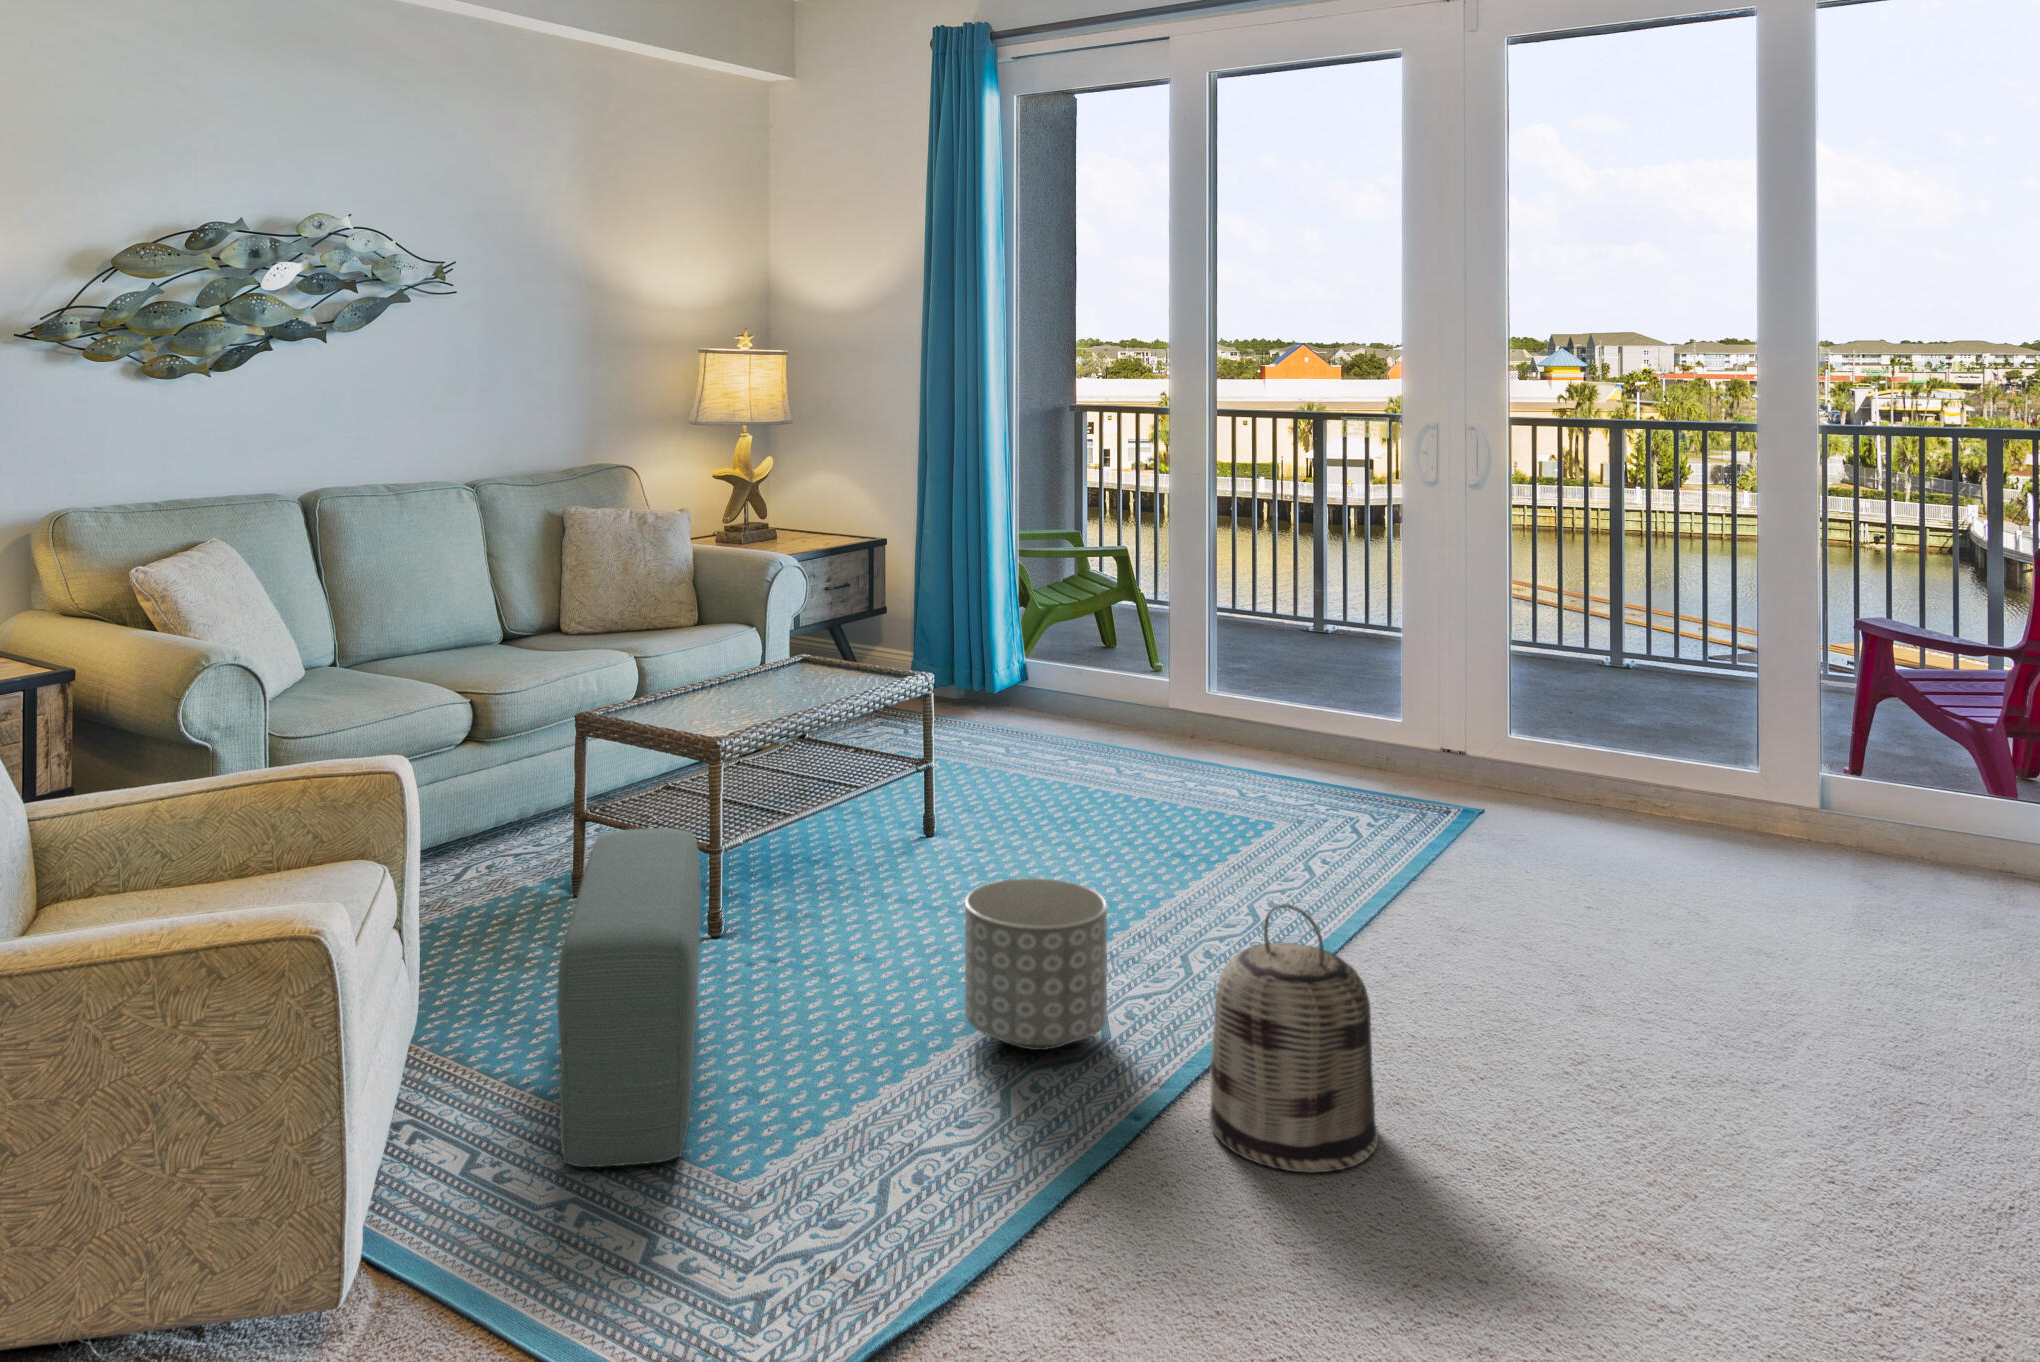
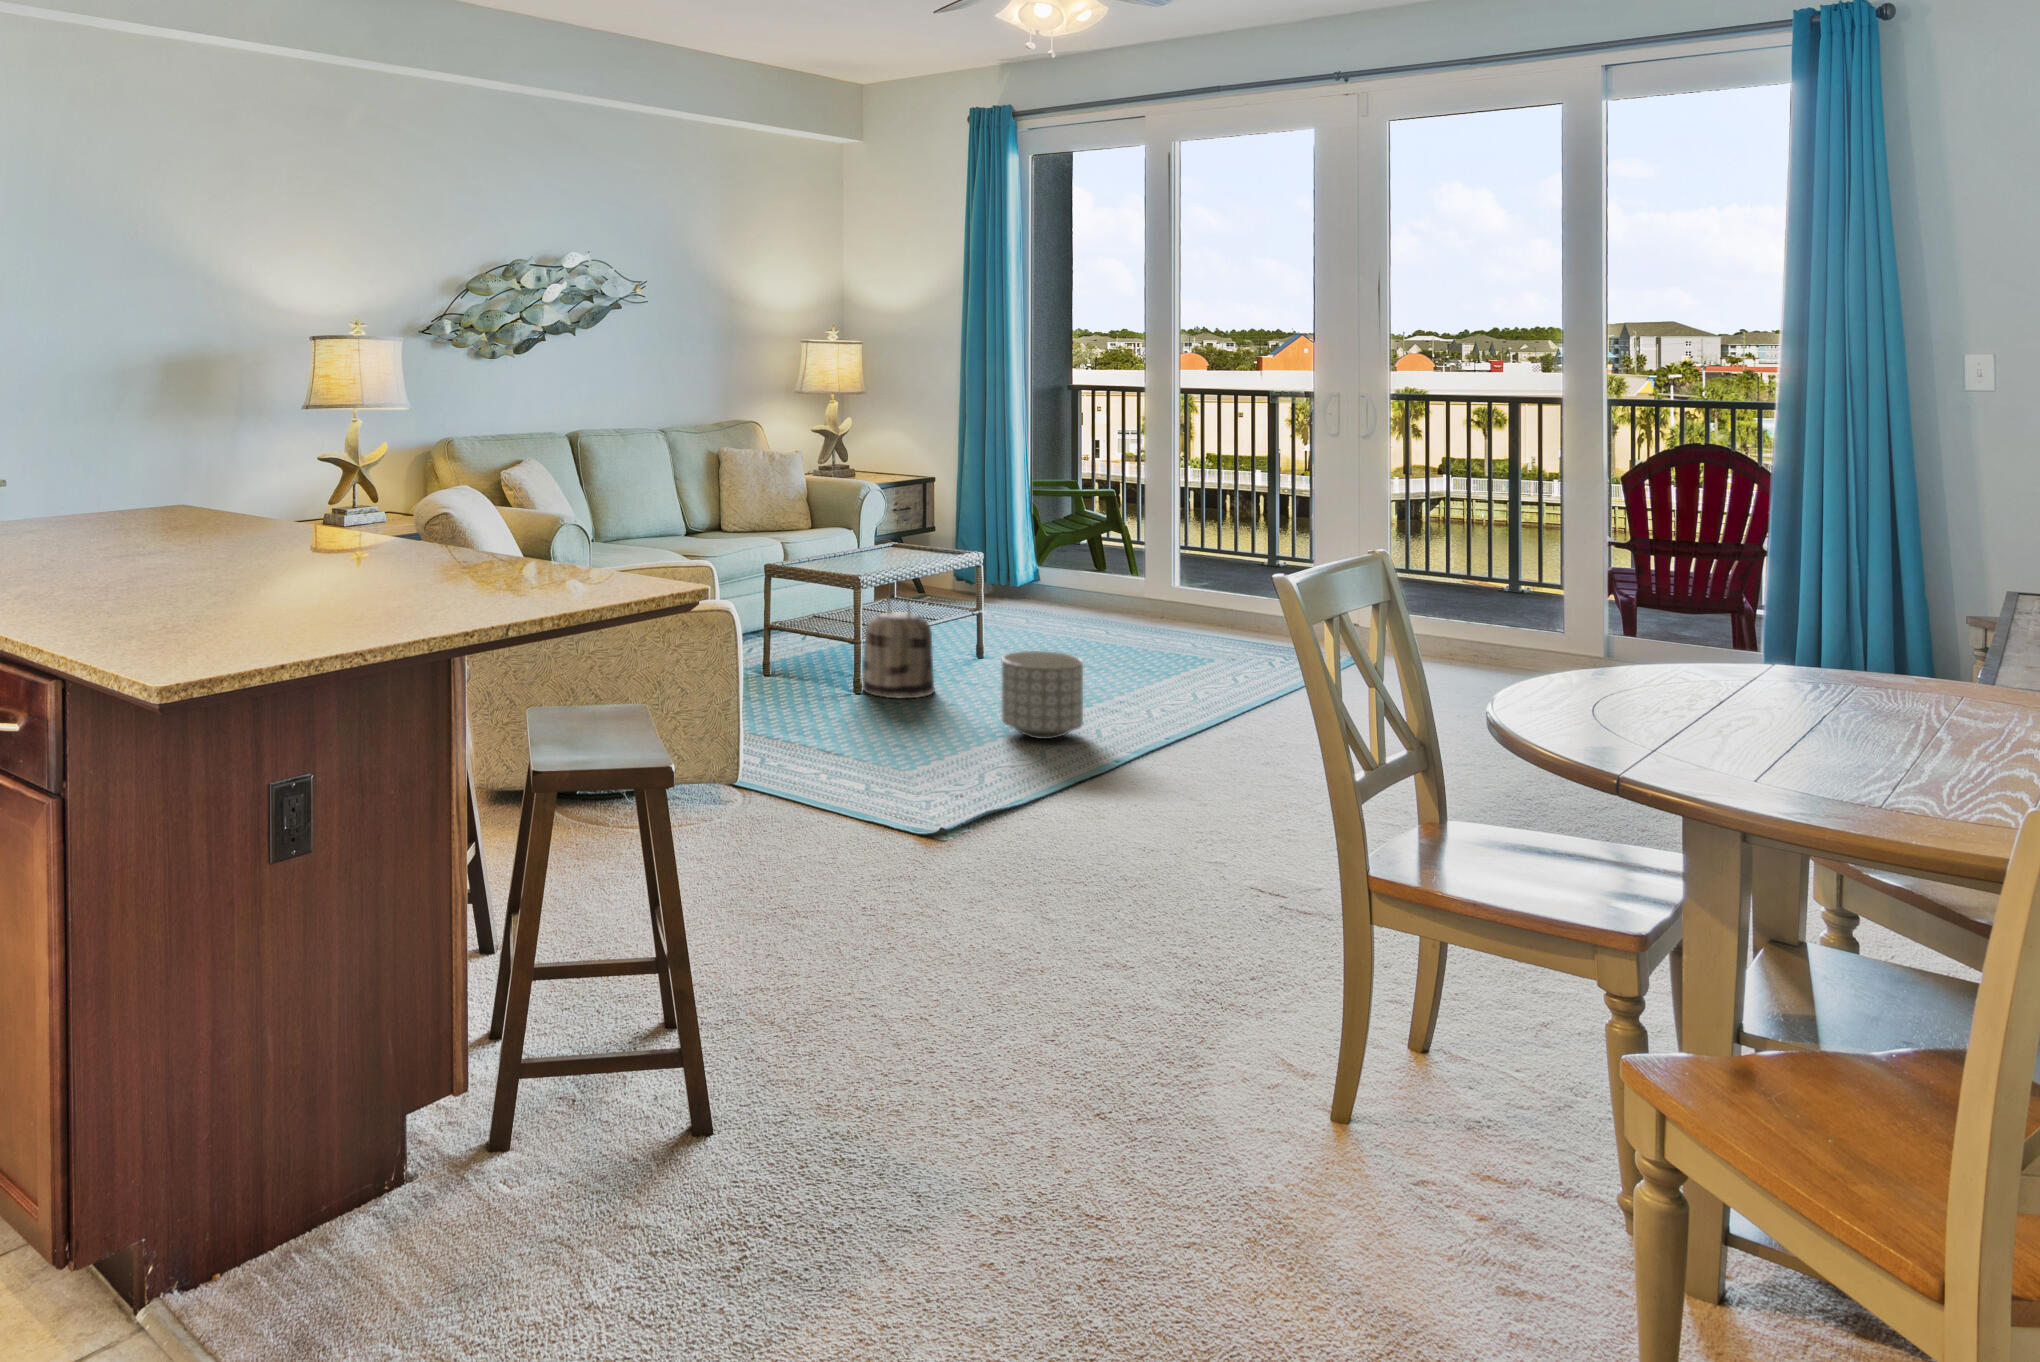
pouf: present [557,828,701,1167] -> none [788,618,860,764]
basket: present [1209,904,1378,1173] -> present [862,598,935,698]

